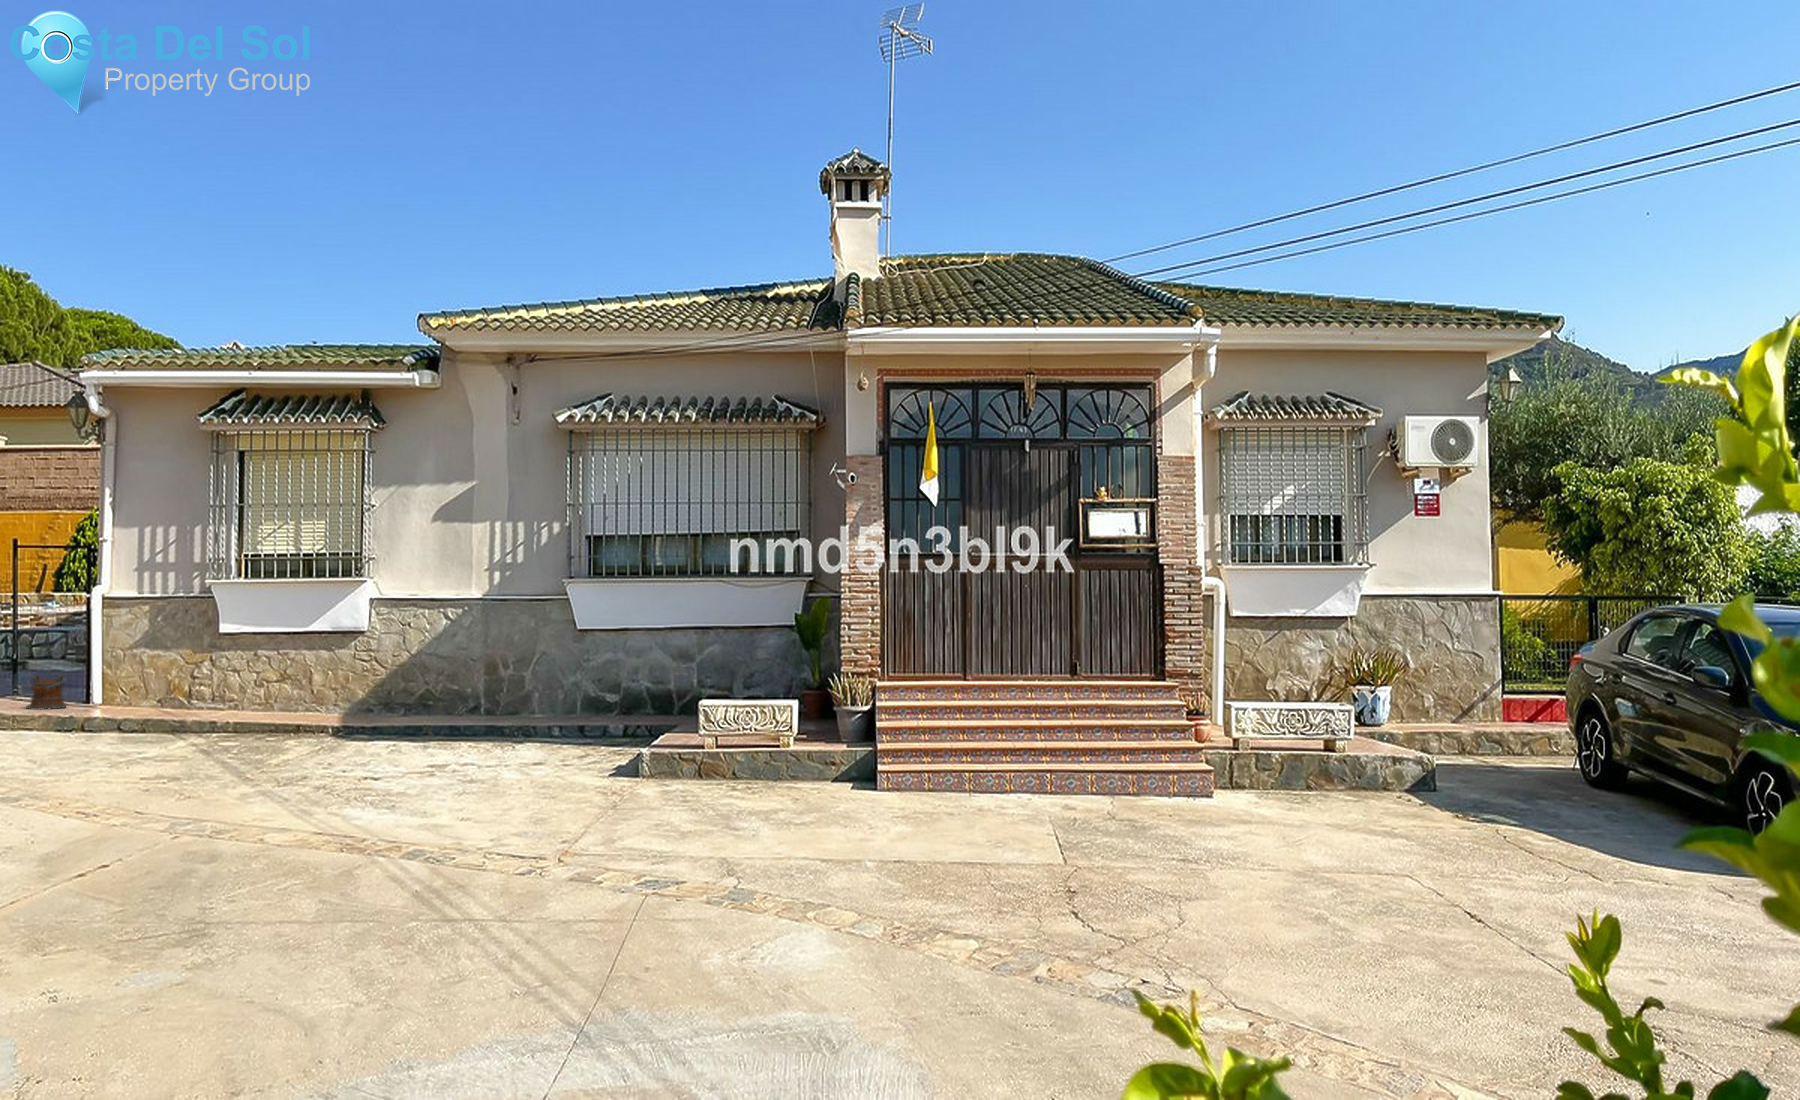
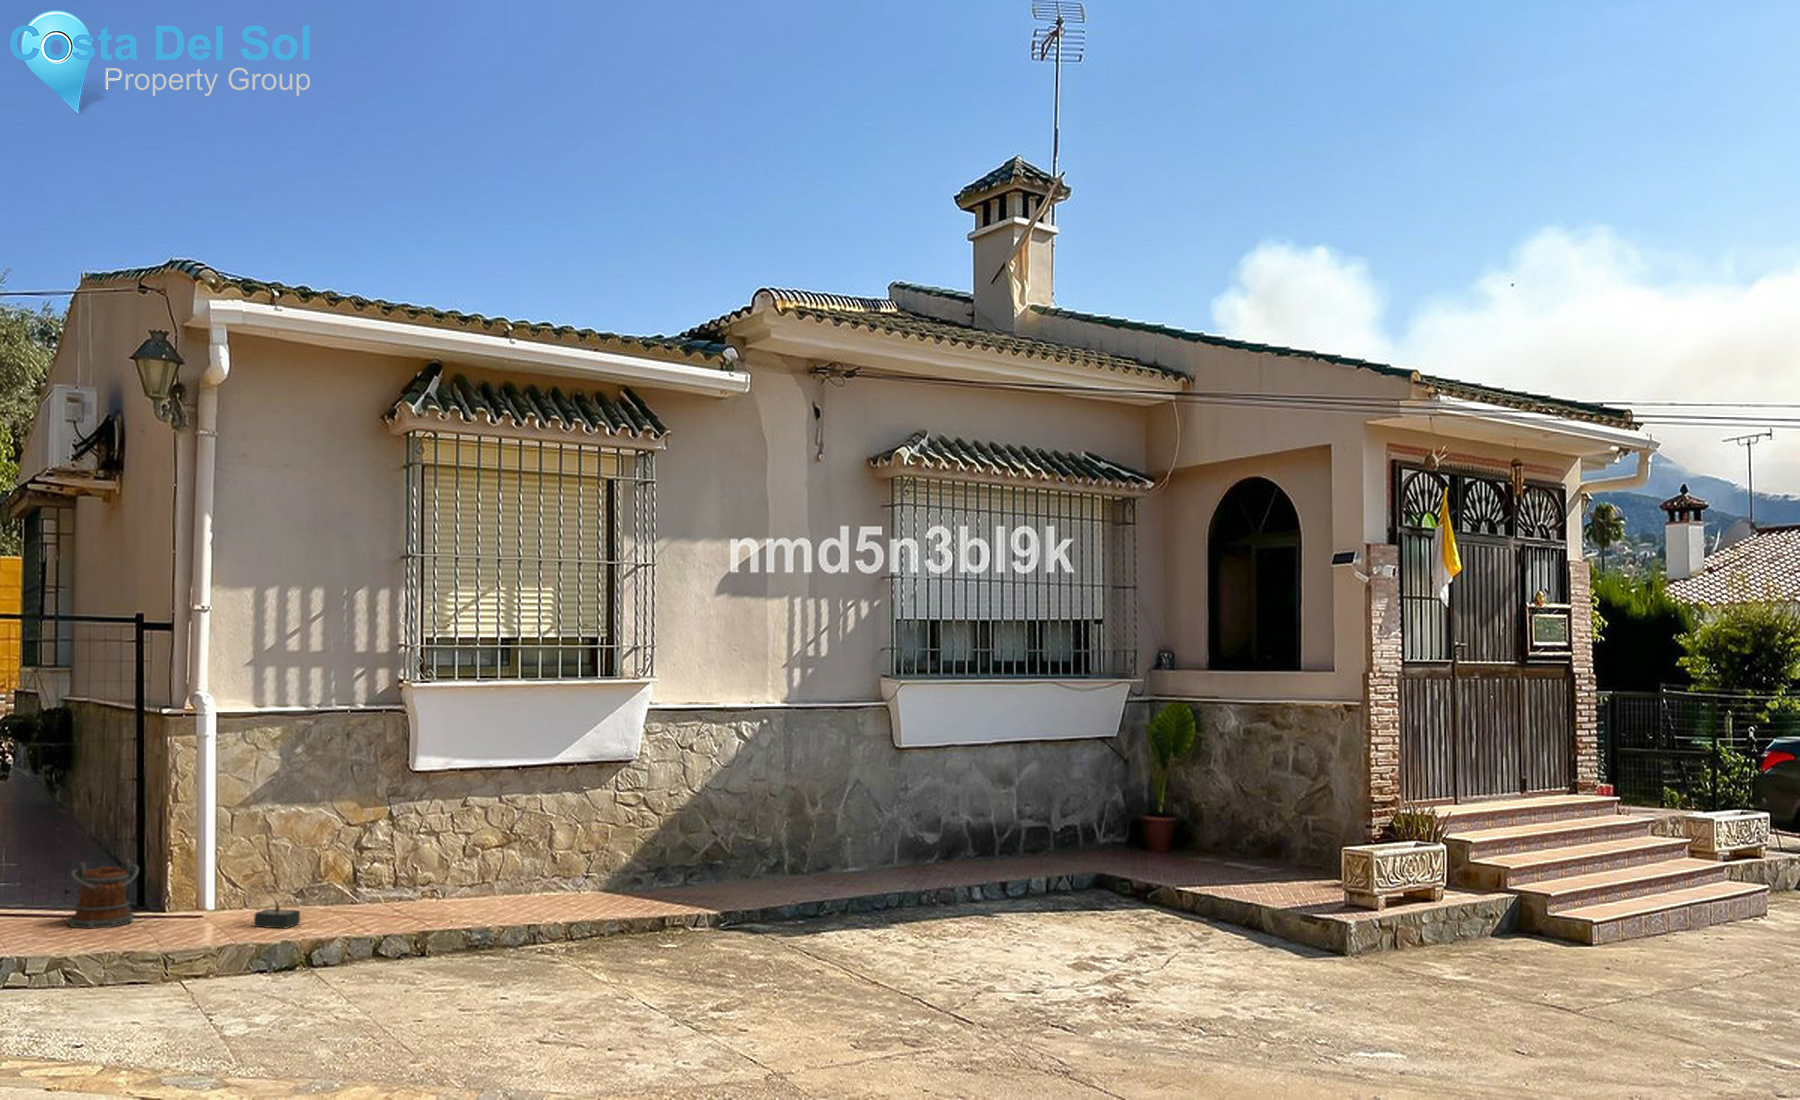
decorative plant: none [78,683,111,714] -> present [244,874,306,928]

